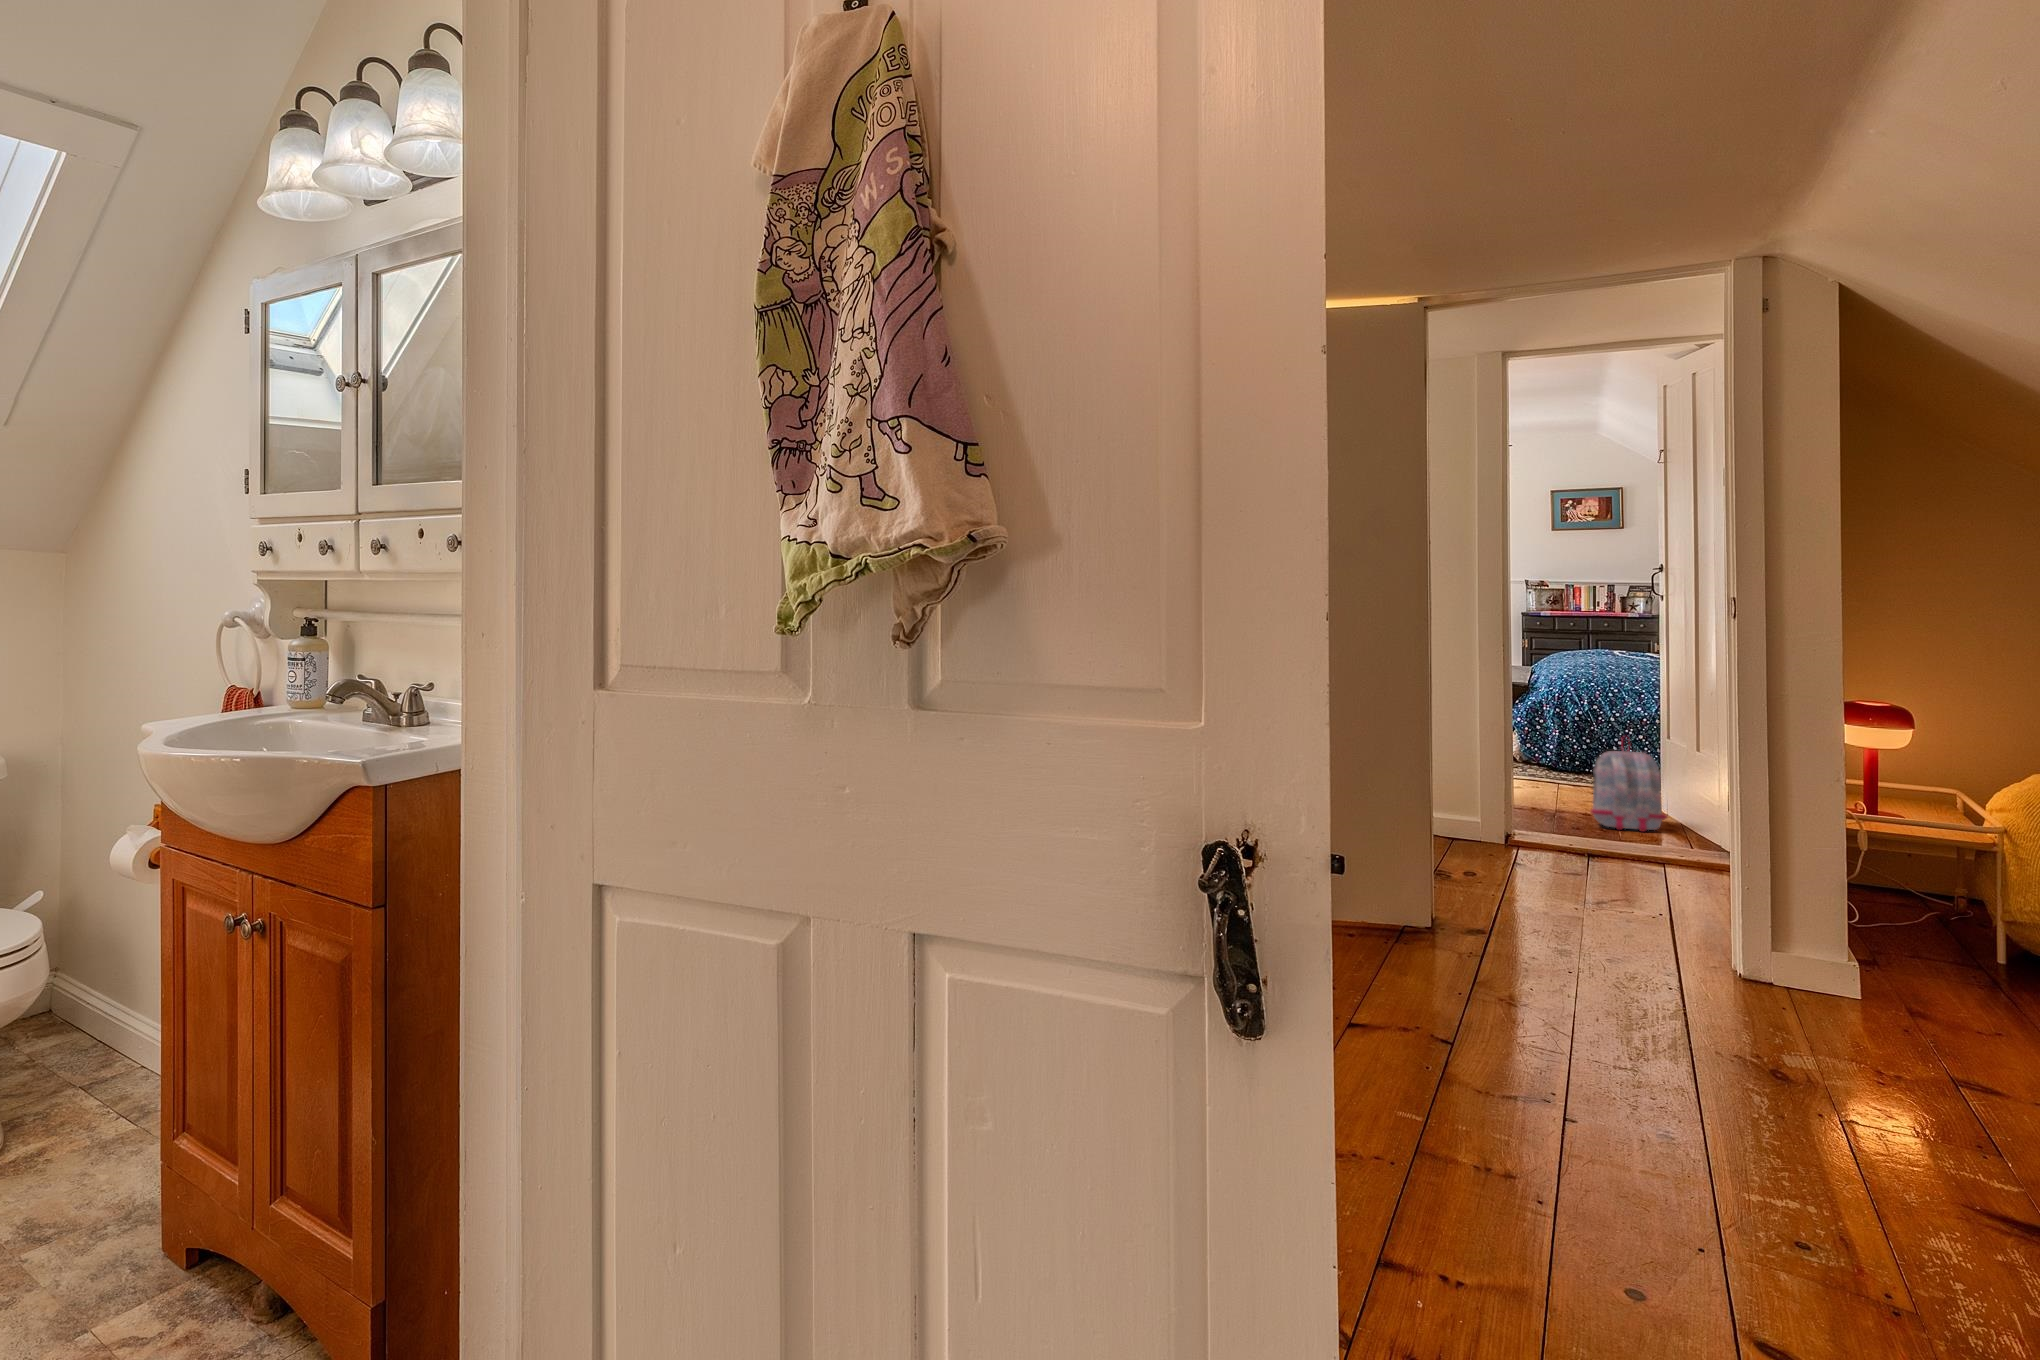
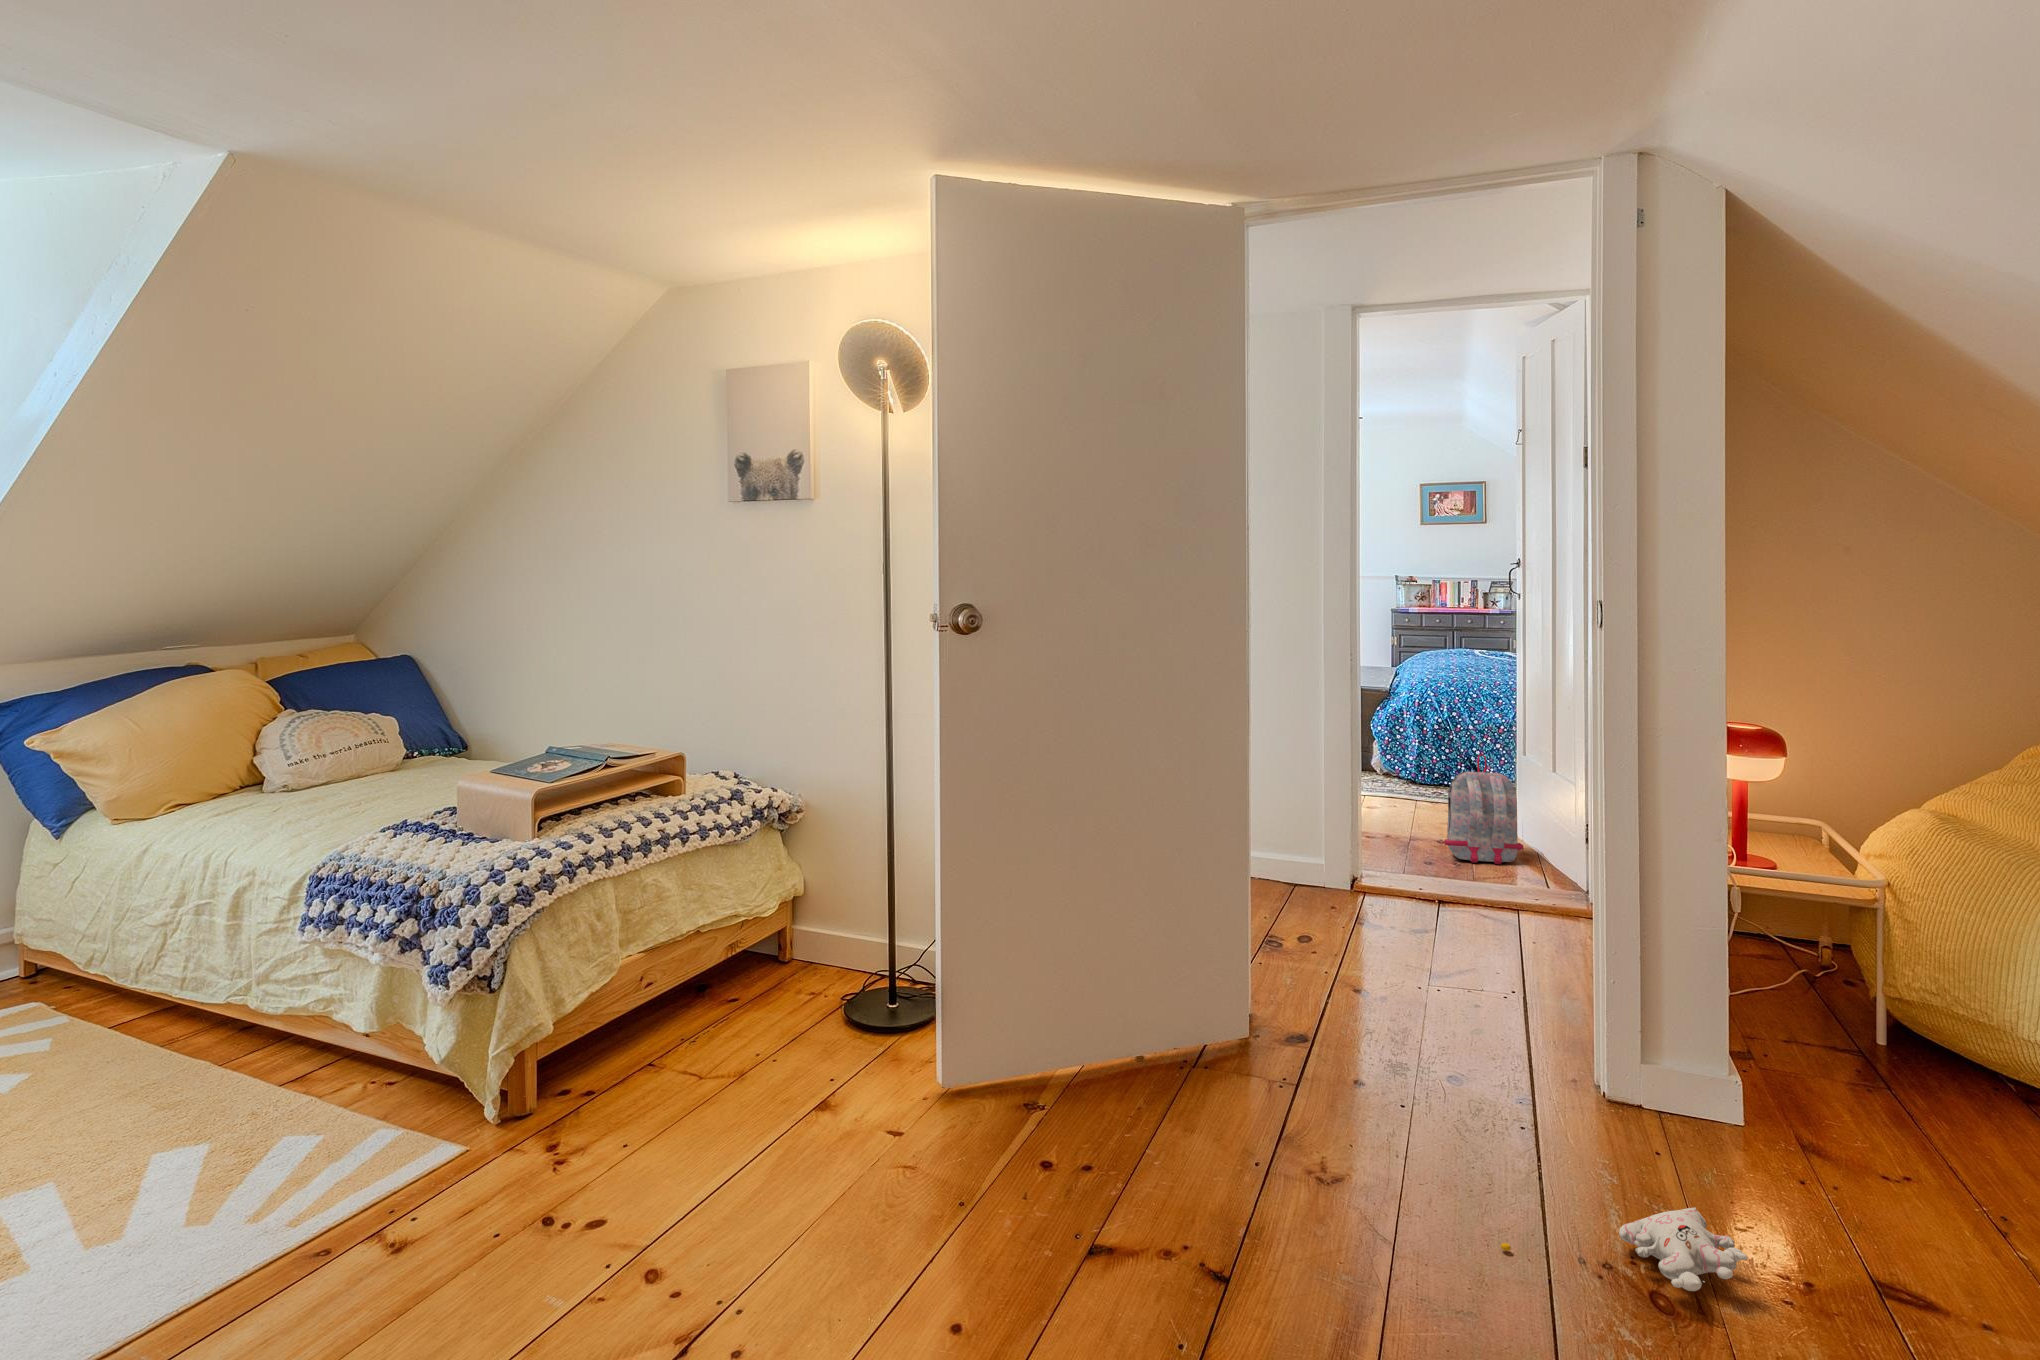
plush toy: none [1653,1026,1847,1068] -> present [1501,1207,1748,1291]

